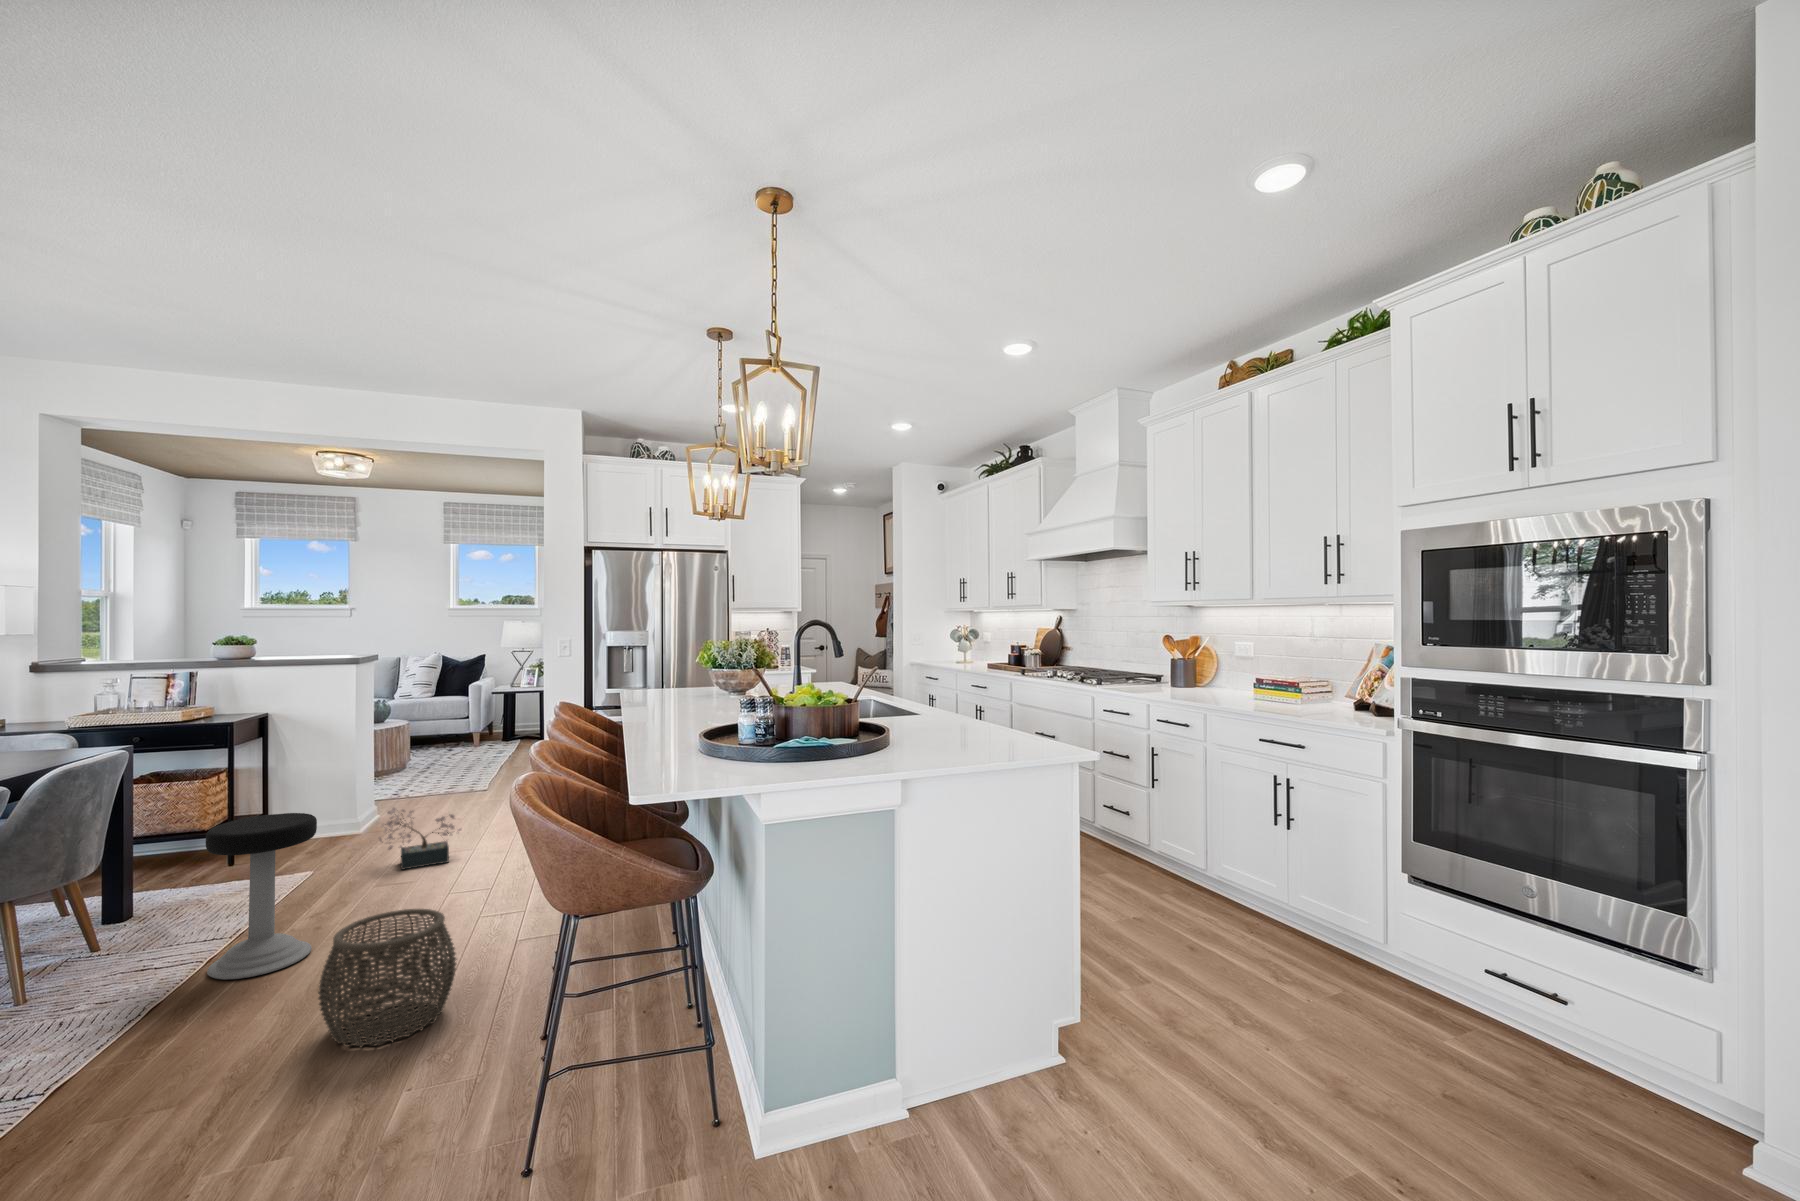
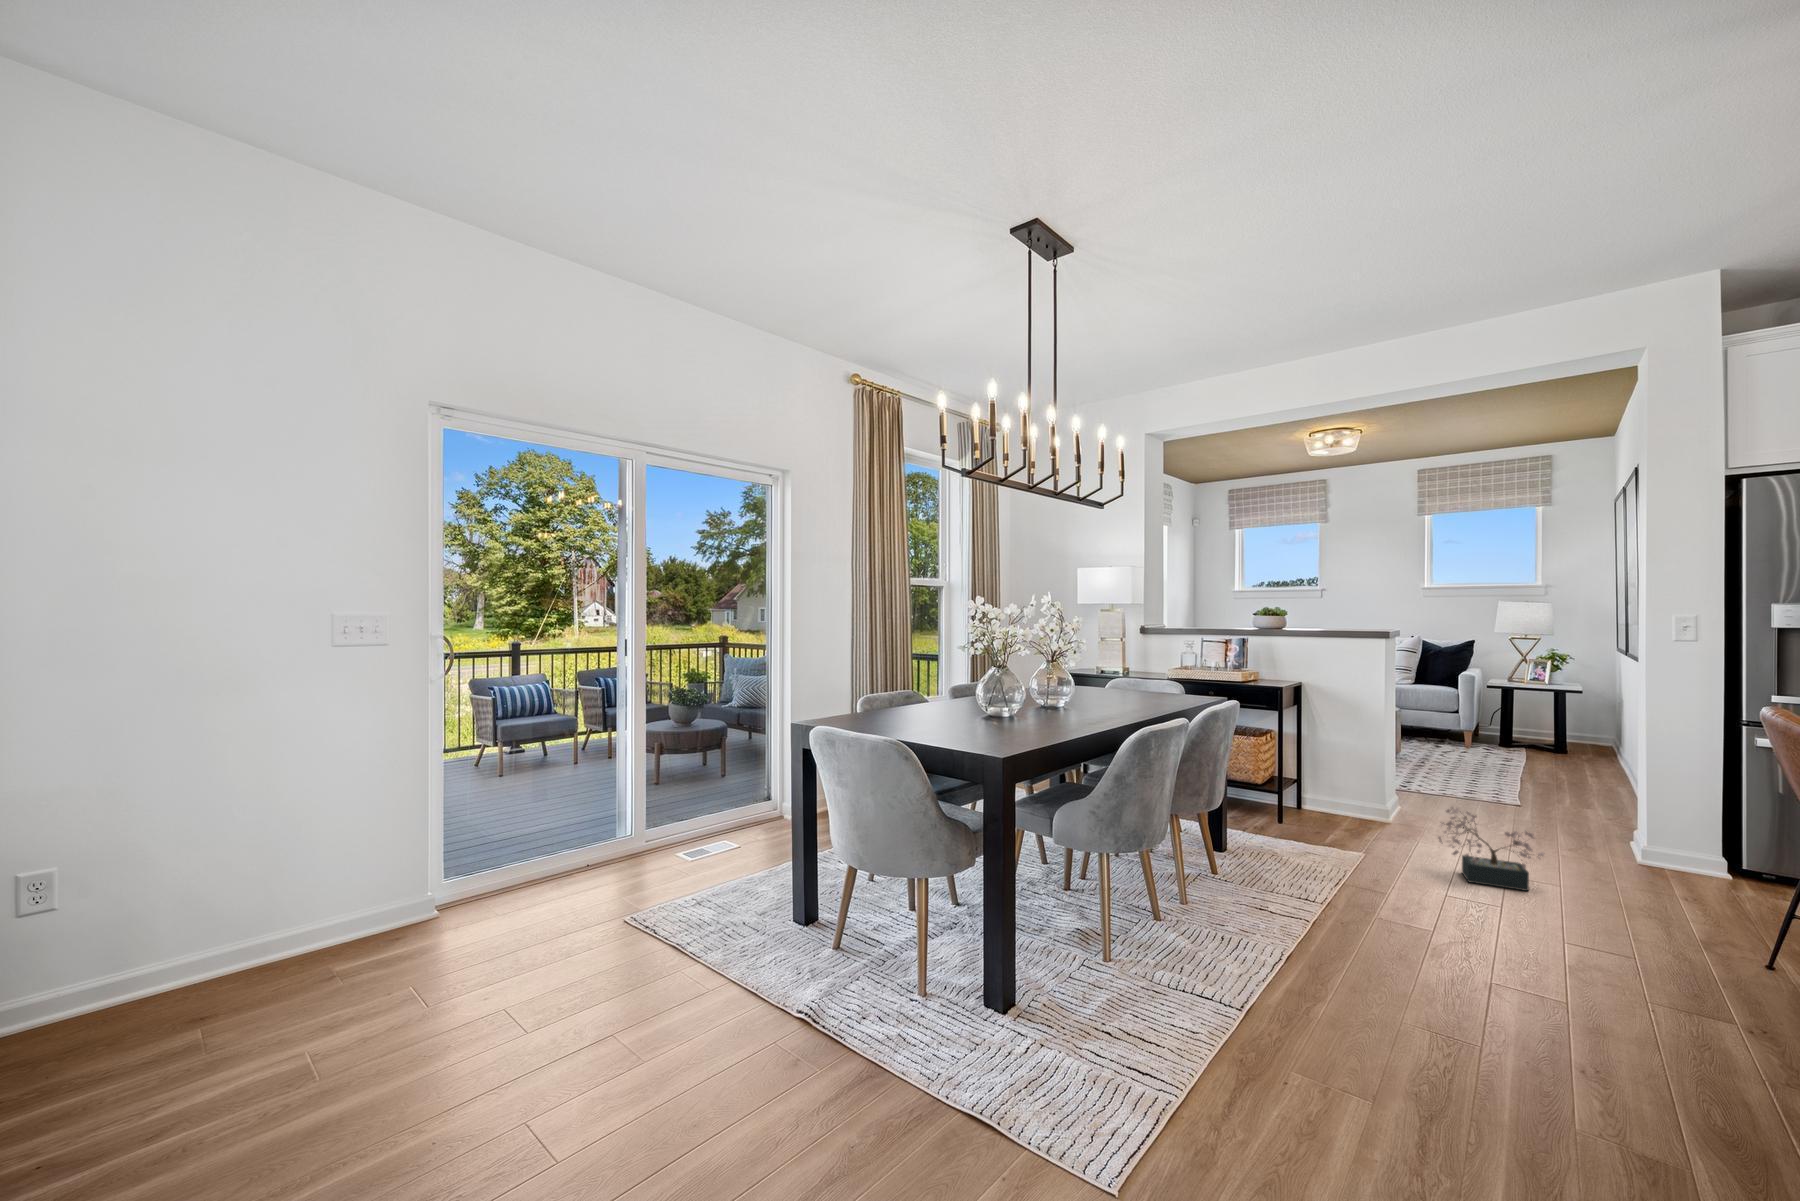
stool: present [206,813,317,980] -> none [1318,789,1423,962]
woven basket: present [318,909,456,1047] -> none [1496,956,1705,1153]

